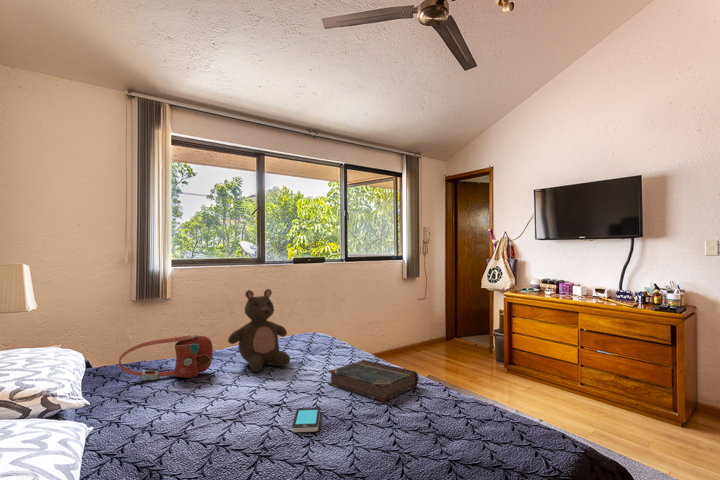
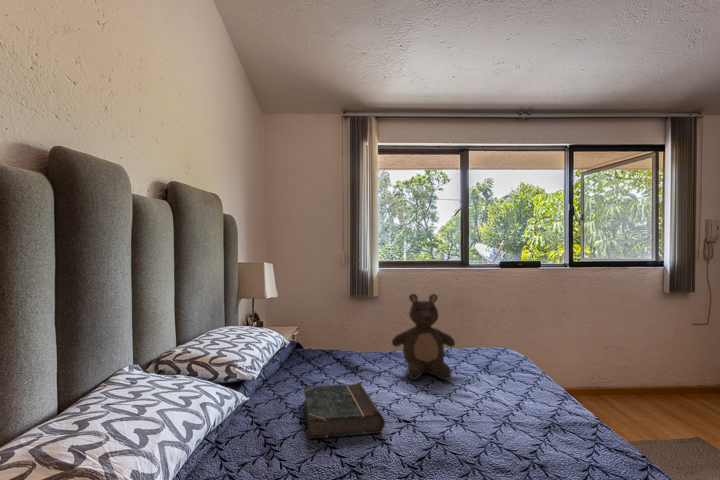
handbag: present [119,335,213,380] -> none [300,332,375,373]
book: present [329,360,419,401] -> present [303,383,385,439]
smartphone: present [292,408,320,432] -> none [399,432,444,464]

